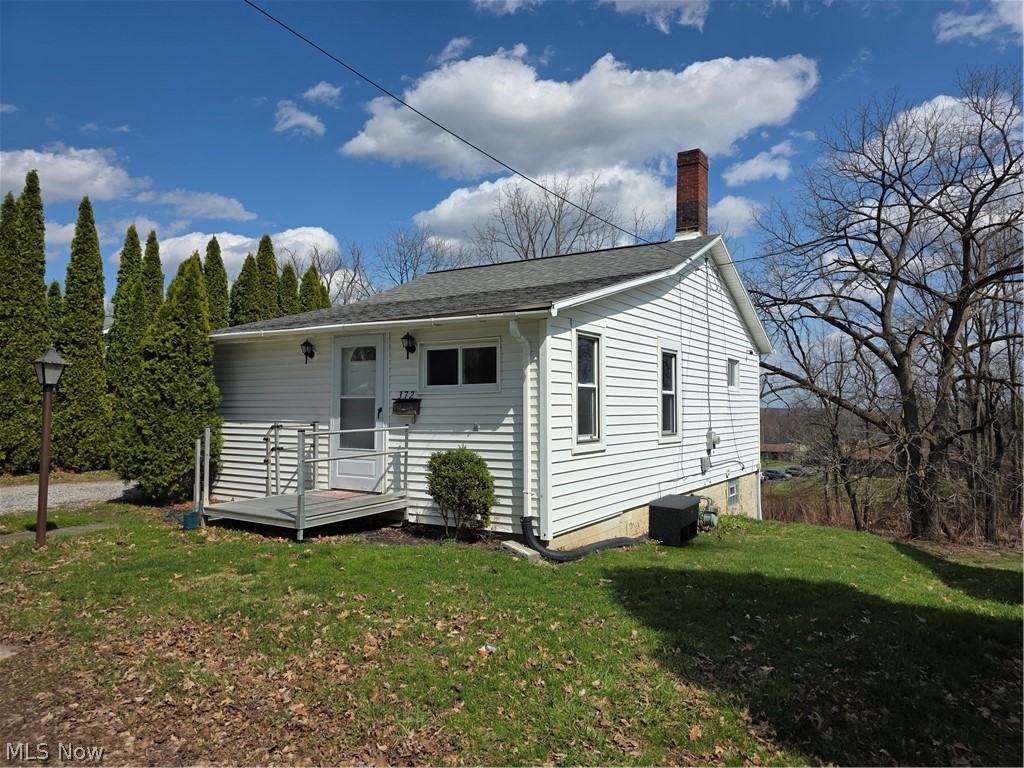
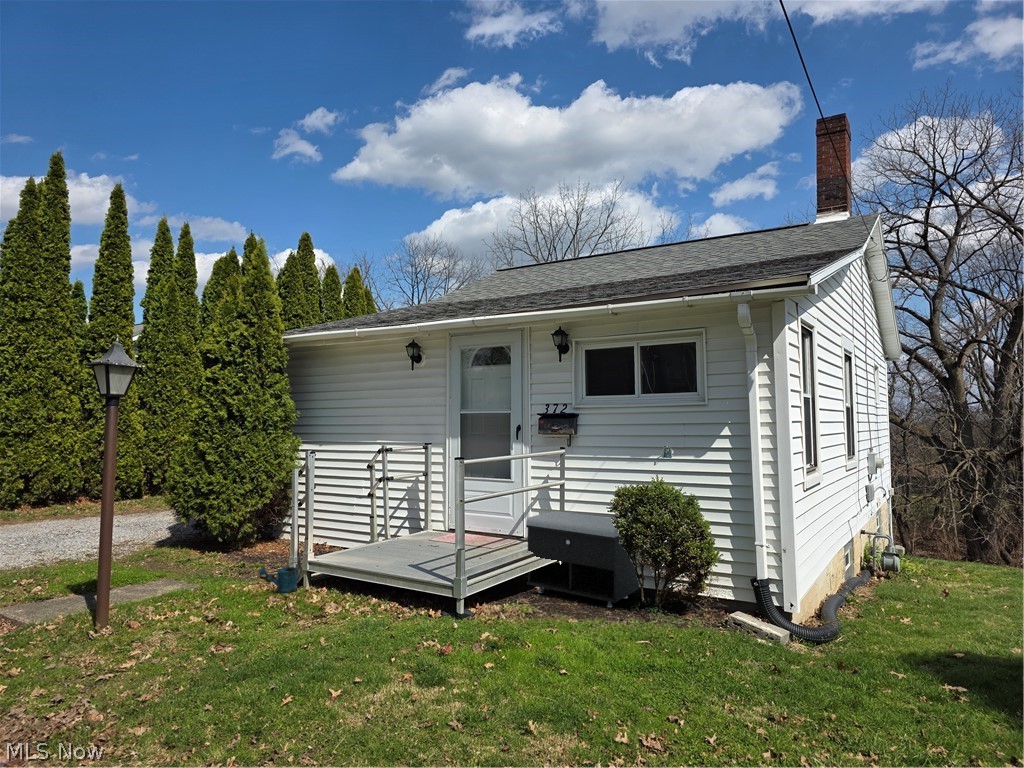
storage bench: present [648,494,701,547] -> present [526,511,639,607]

